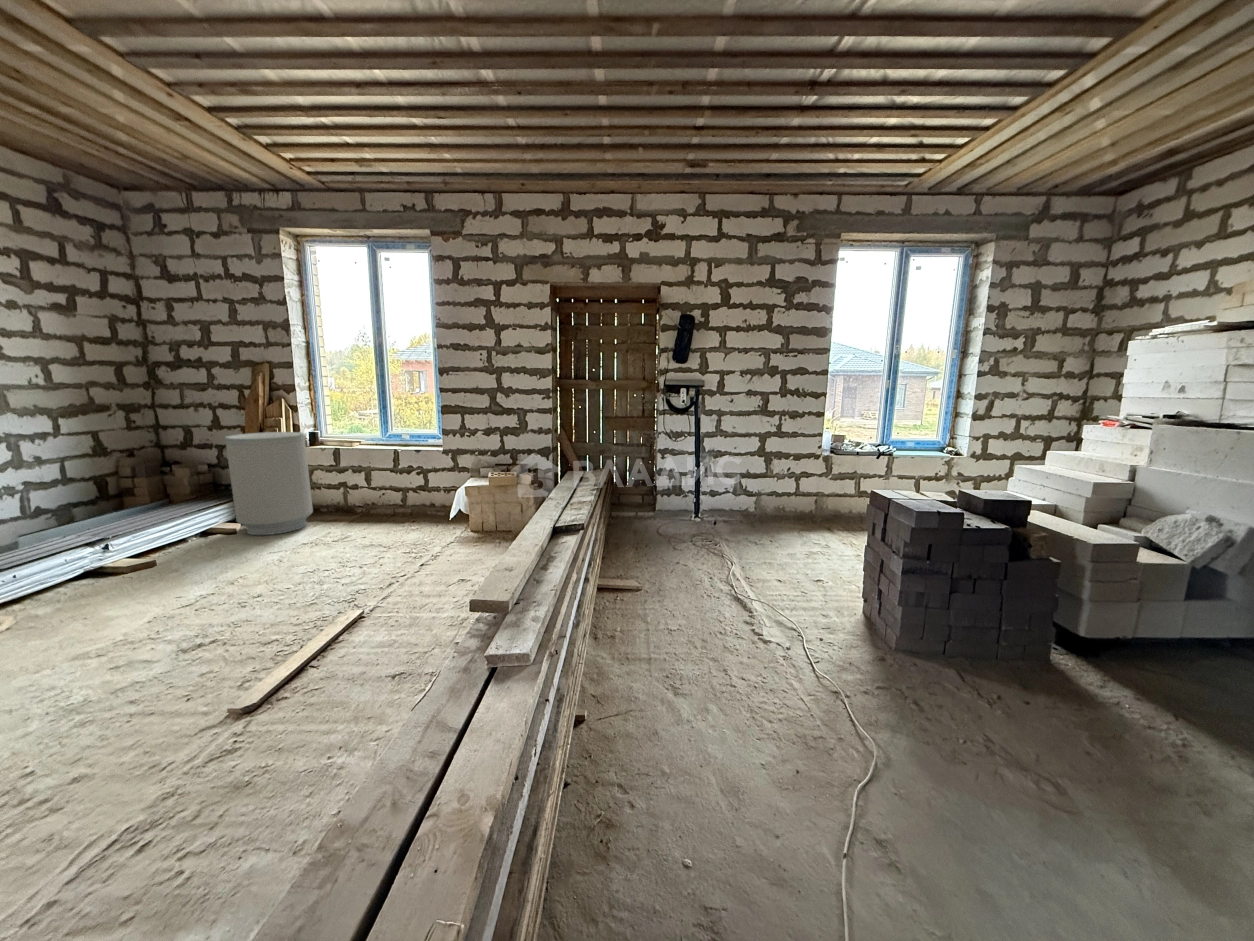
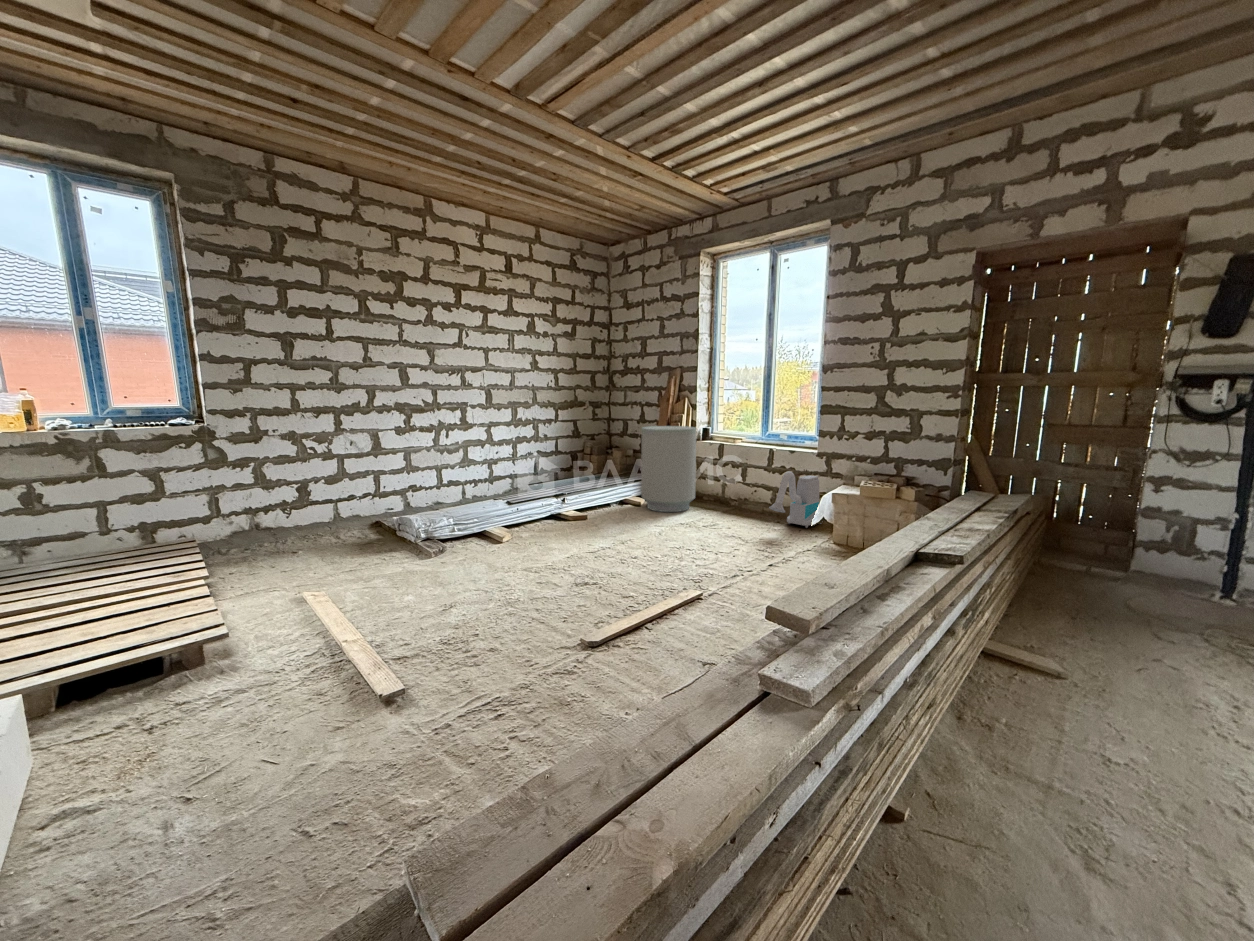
vacuum cleaner: none [406,471,456,521] -> present [769,471,821,528]

